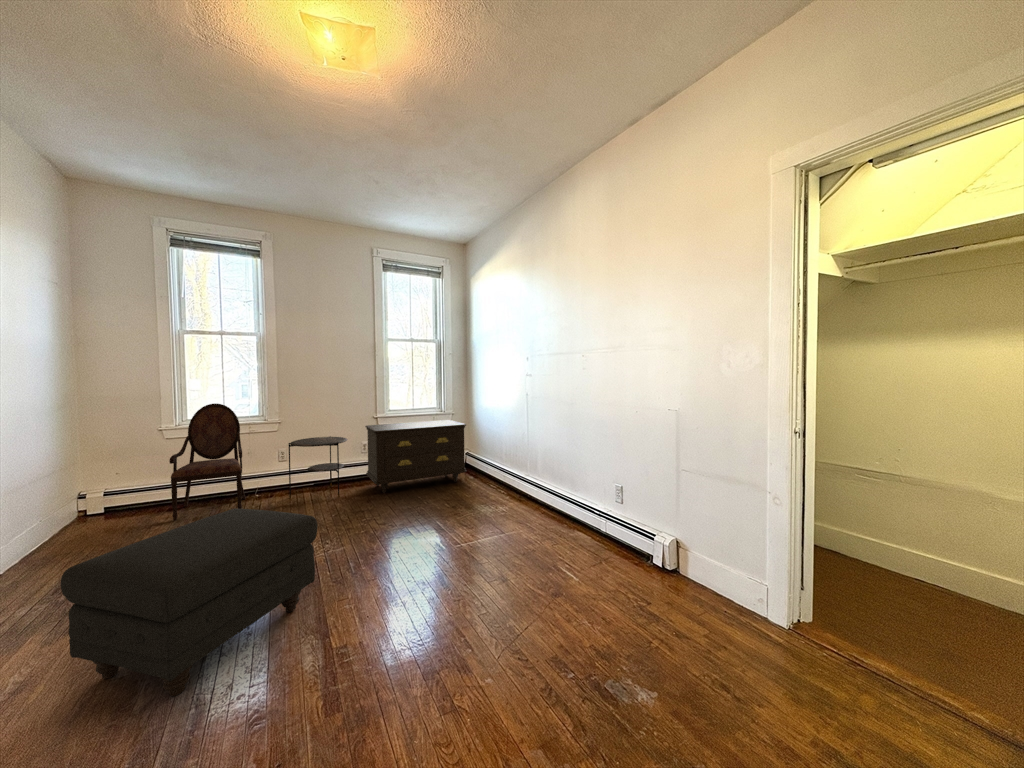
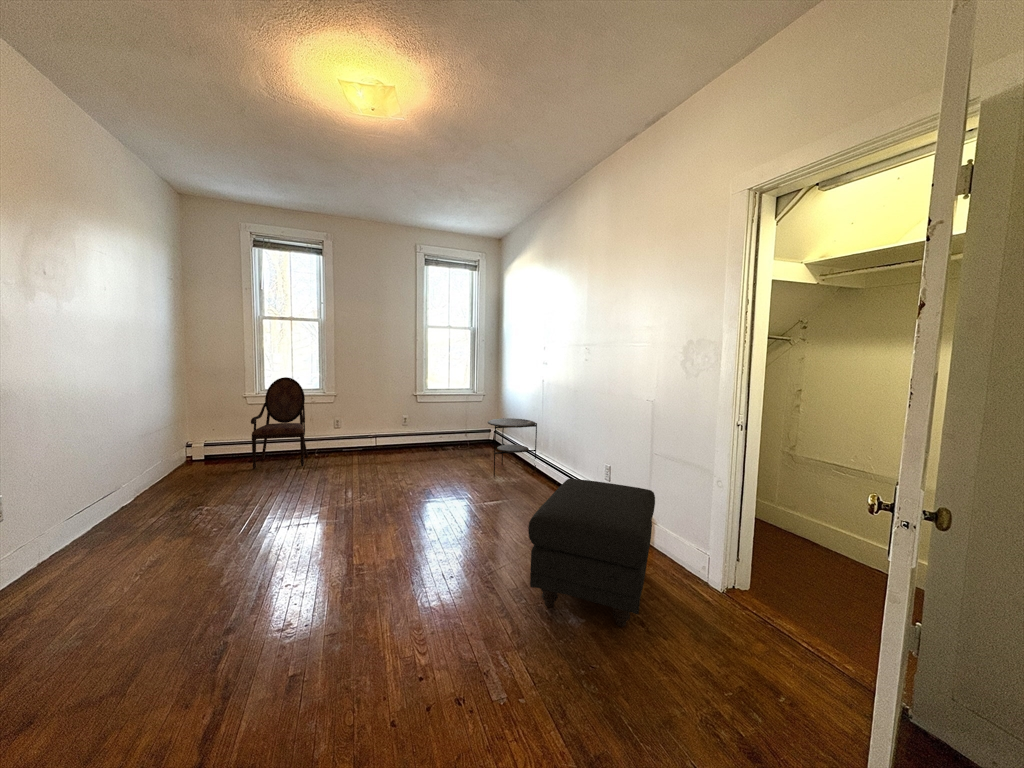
dresser: present [365,420,467,493] -> none [405,401,492,460]
side table: present [289,436,347,498] -> present [488,418,537,476]
ottoman: present [61,508,318,696] -> present [528,479,655,627]

